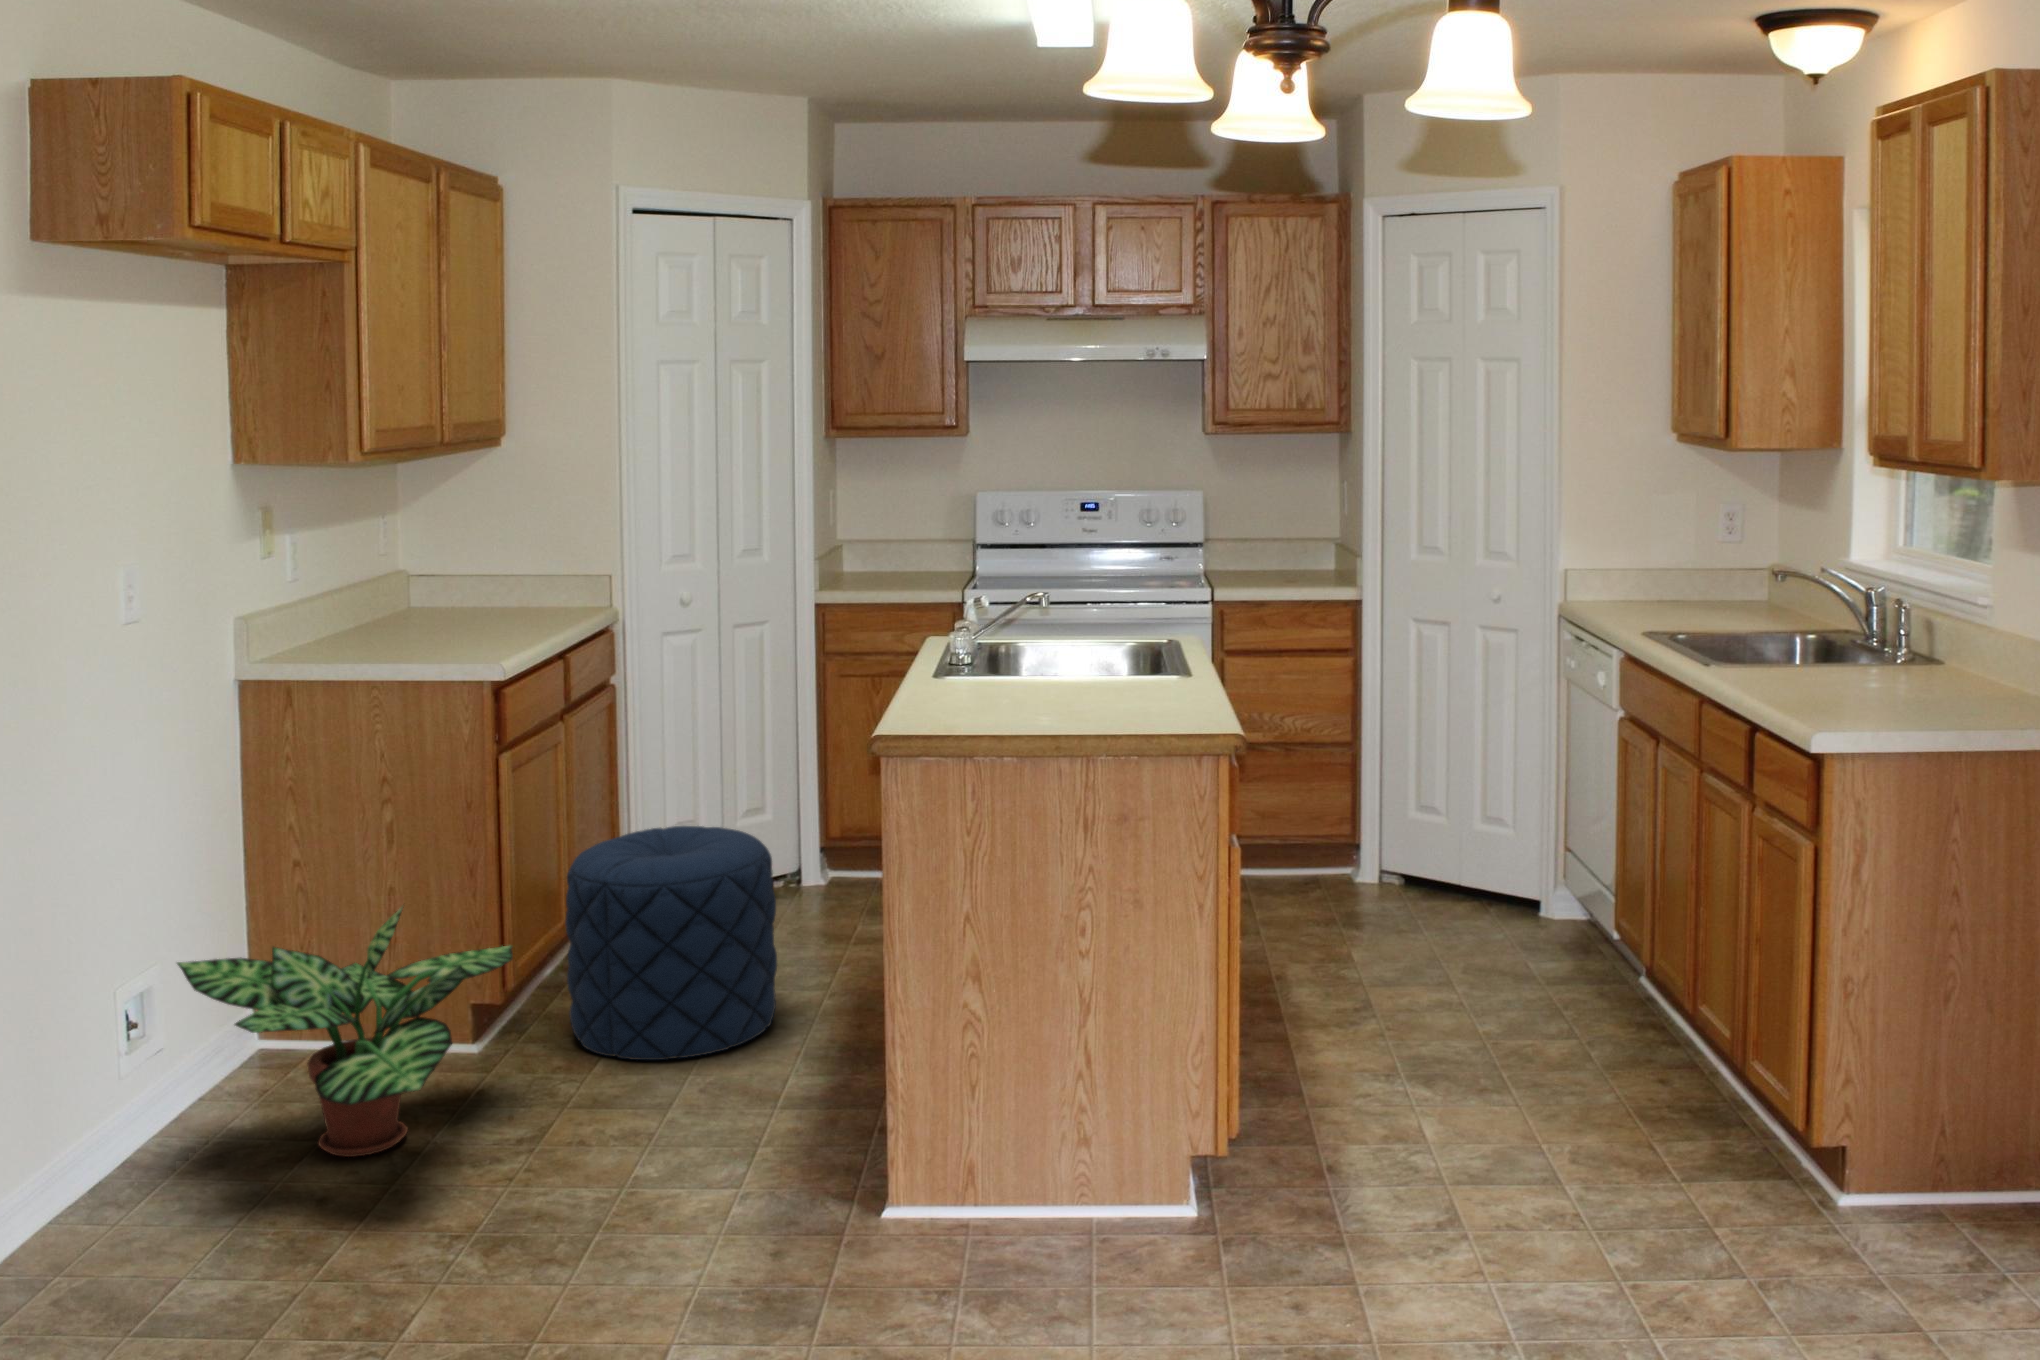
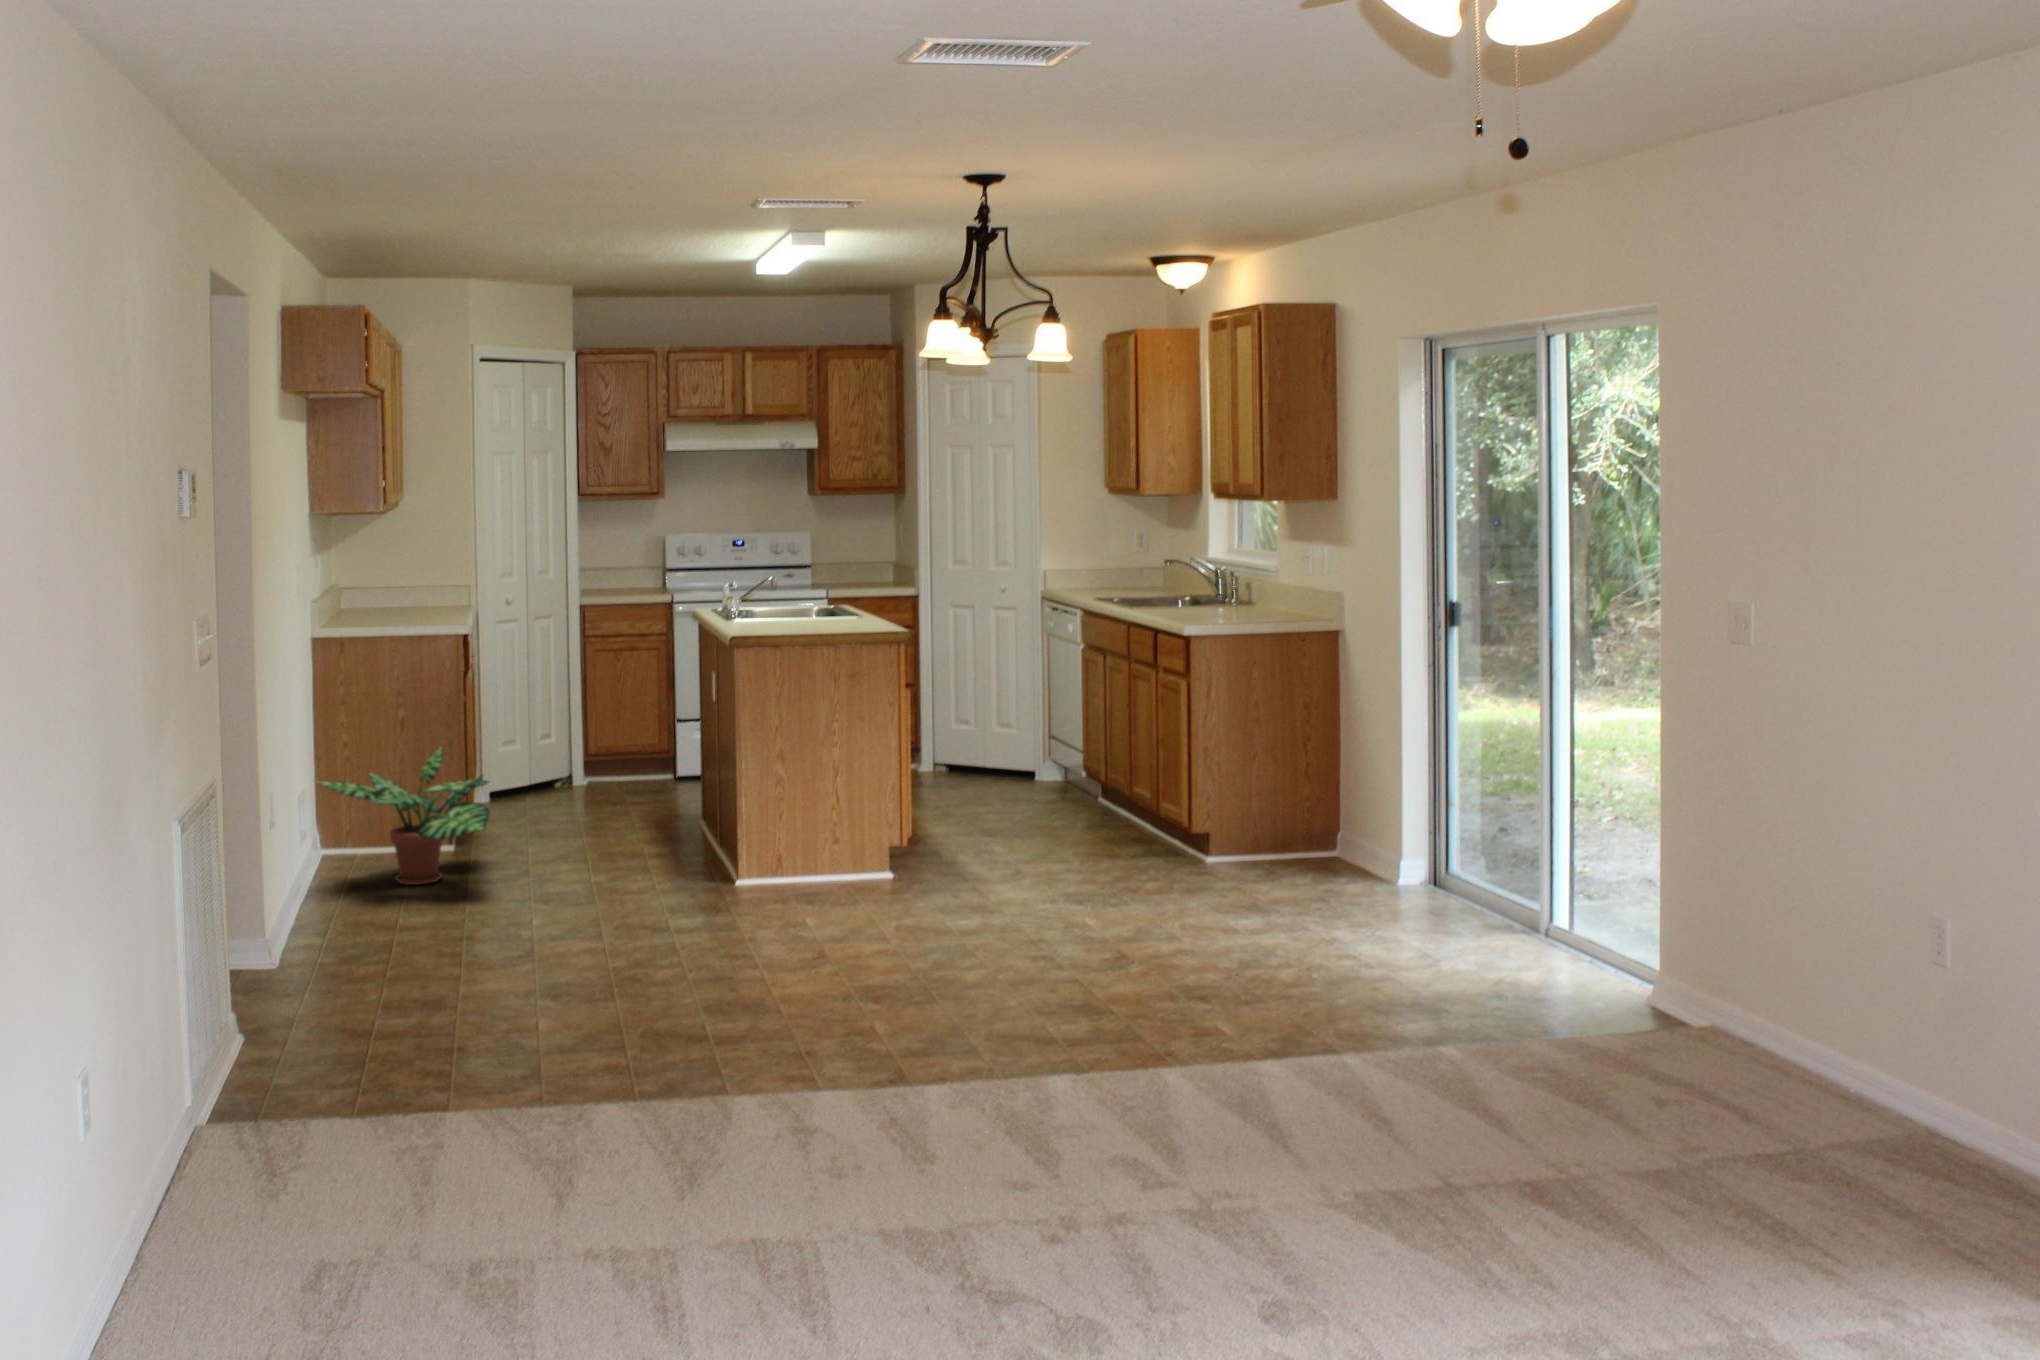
pouf: present [565,826,777,1060] -> none [490,722,613,849]

